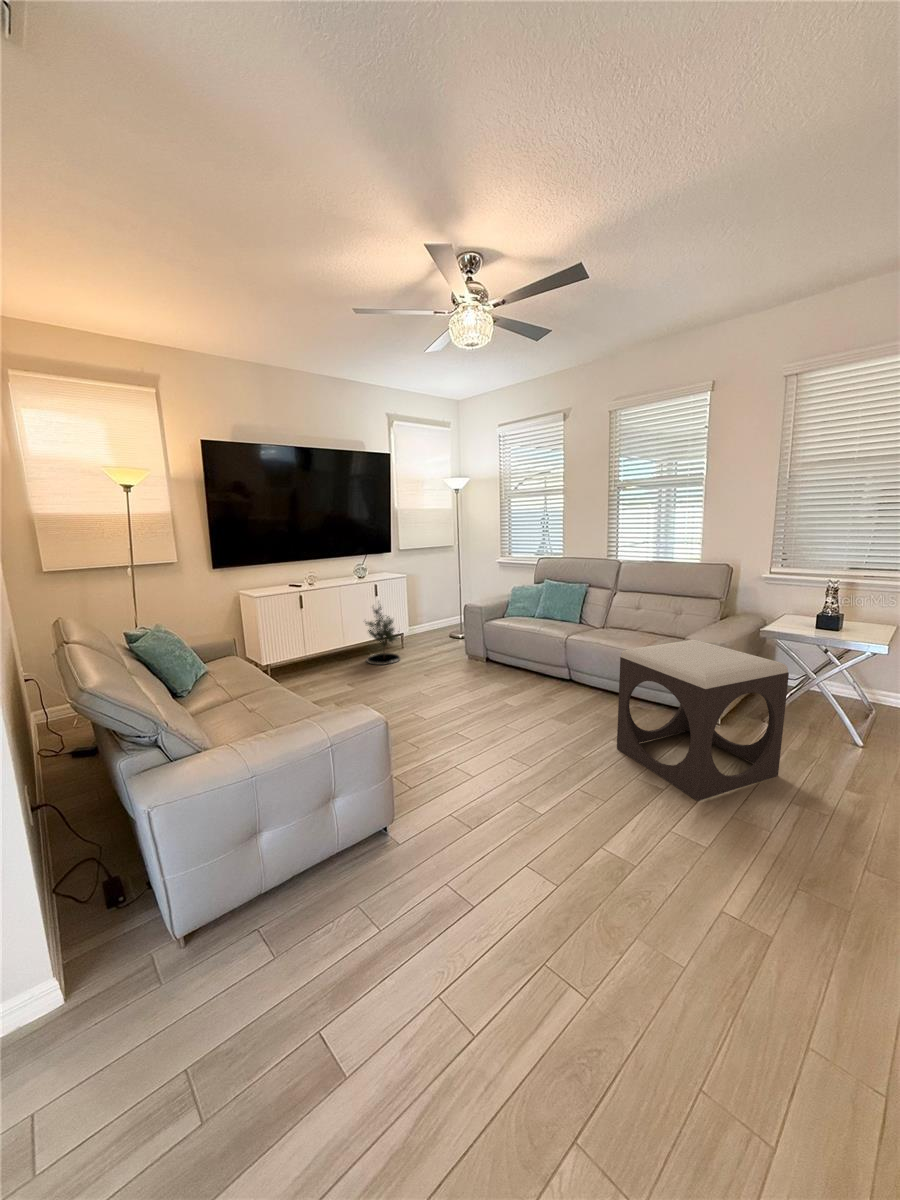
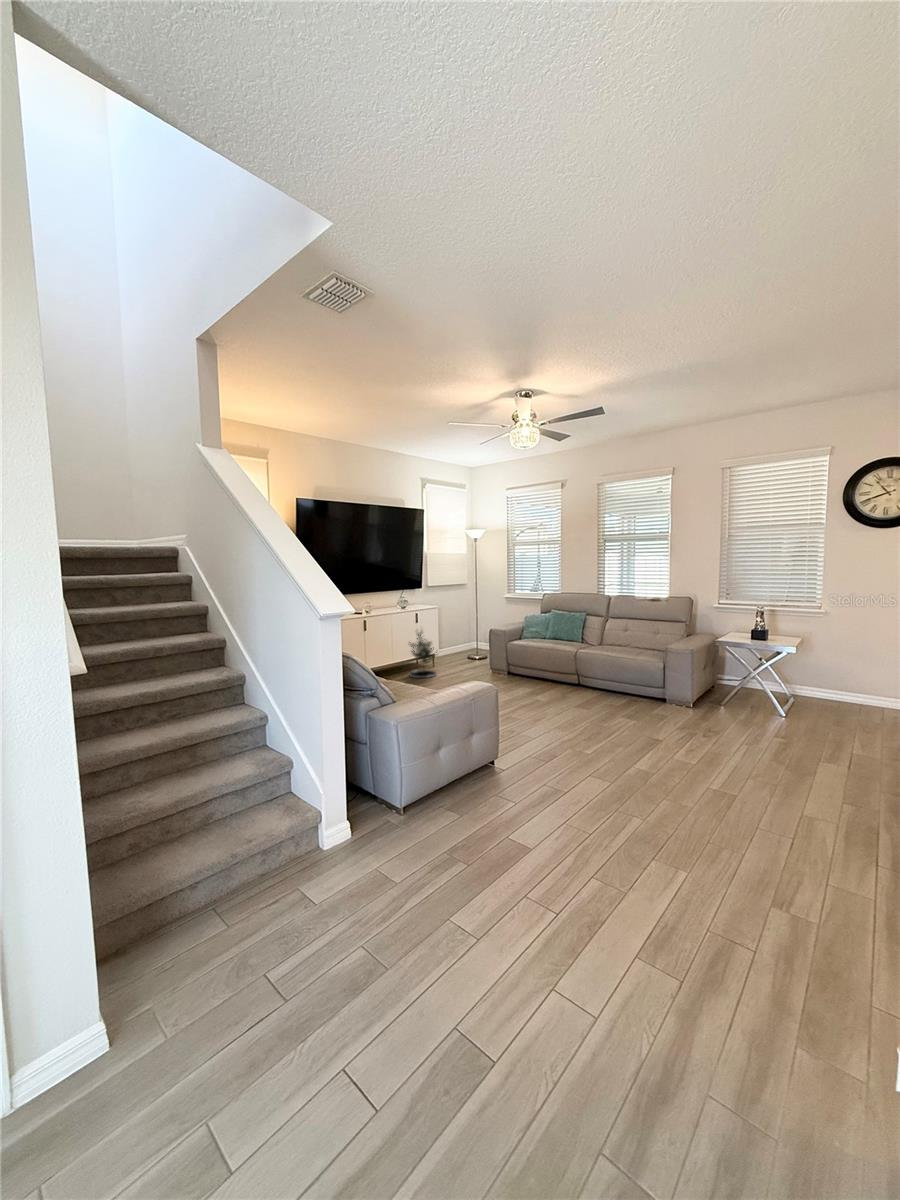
footstool: present [617,639,789,801] -> none [627,646,738,745]

